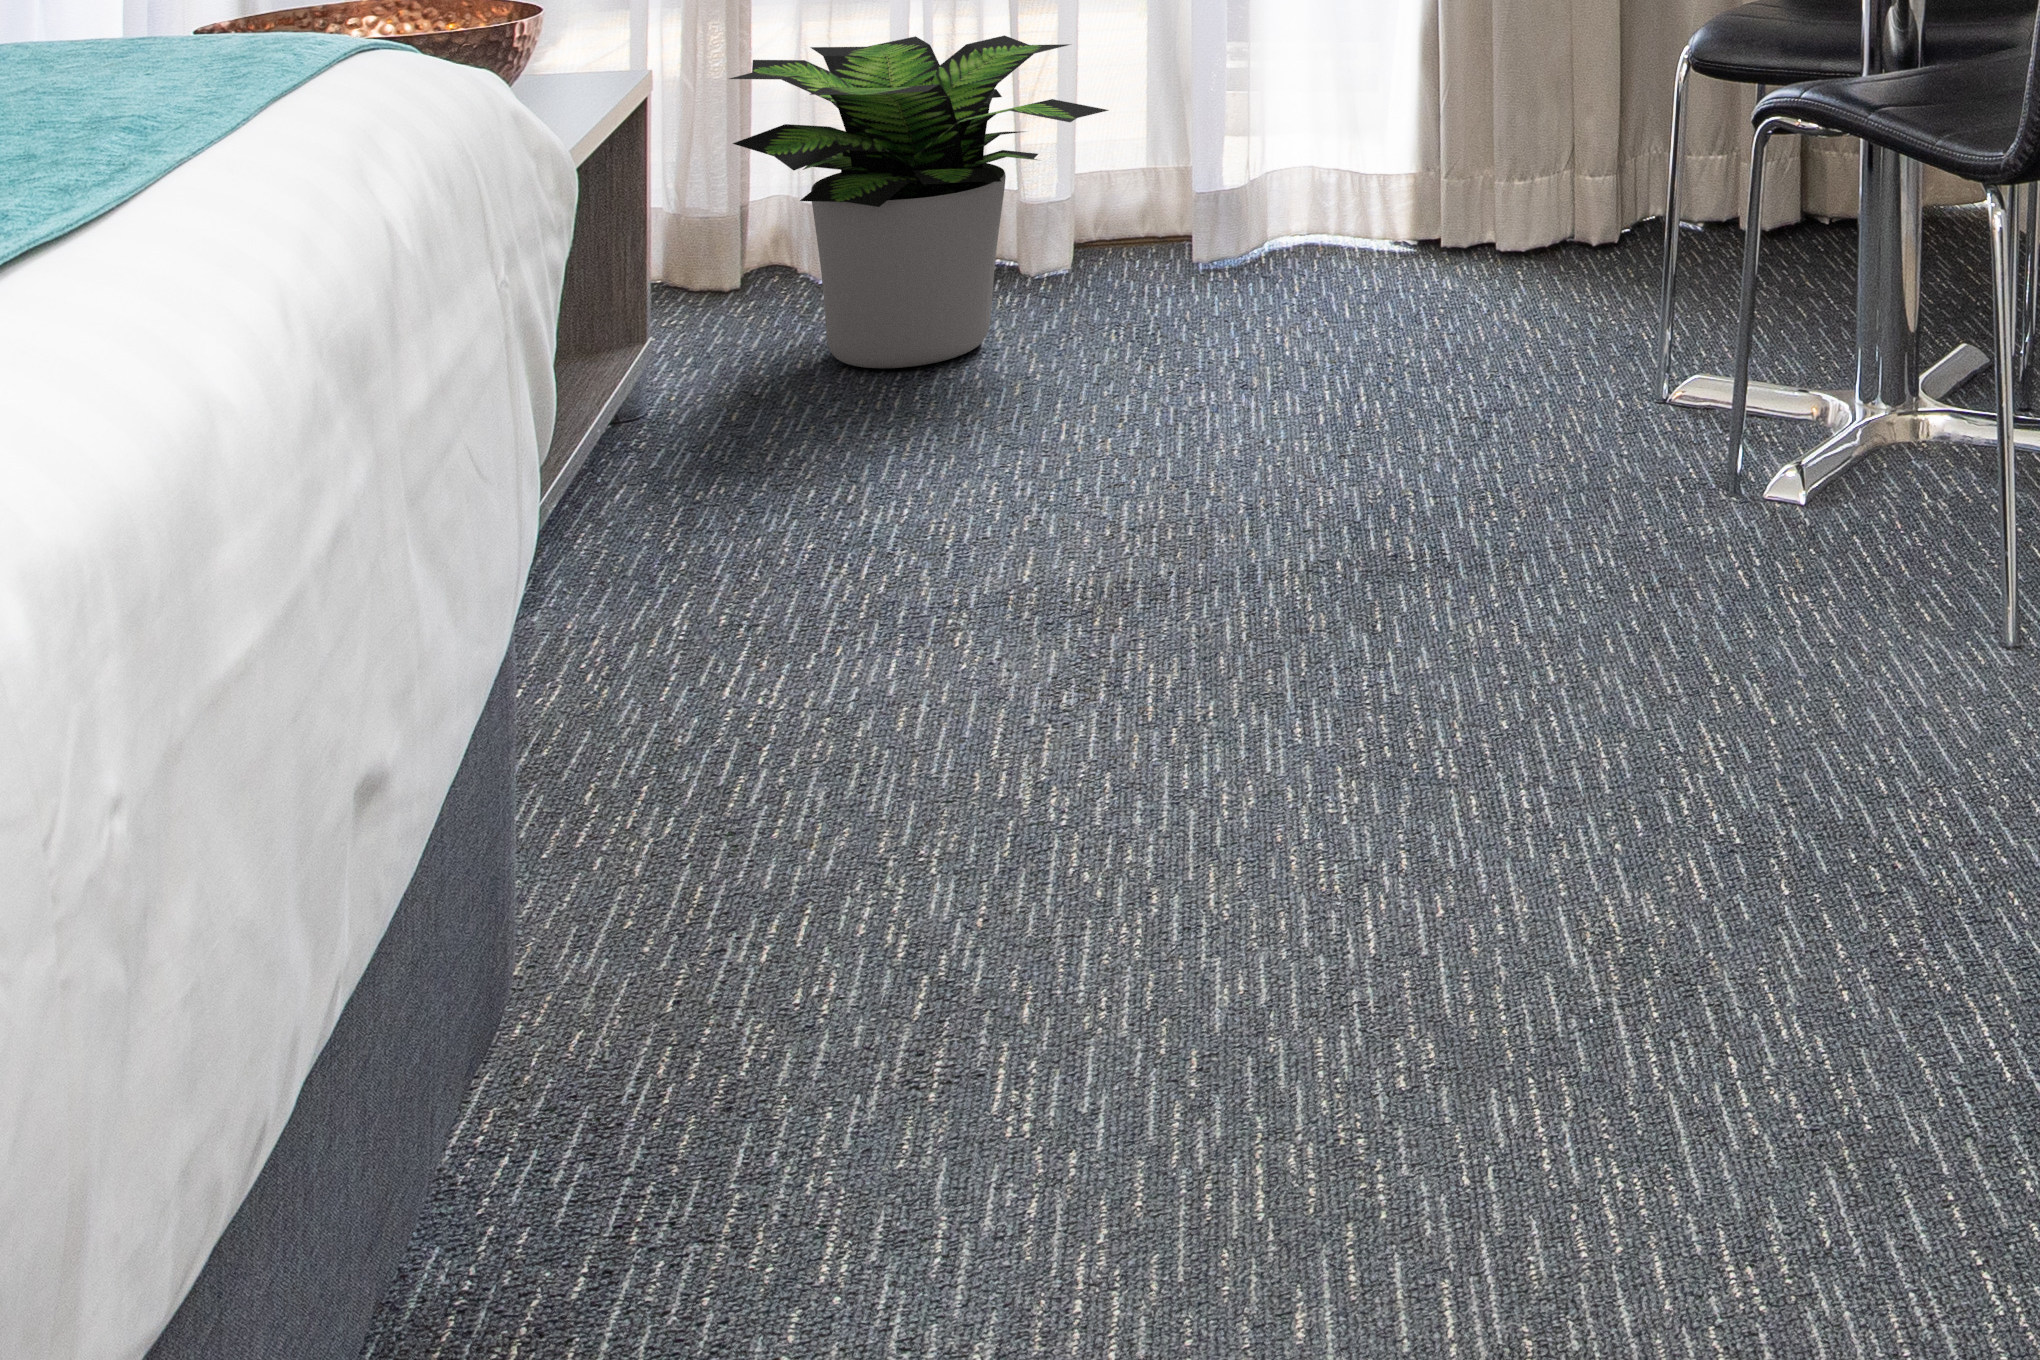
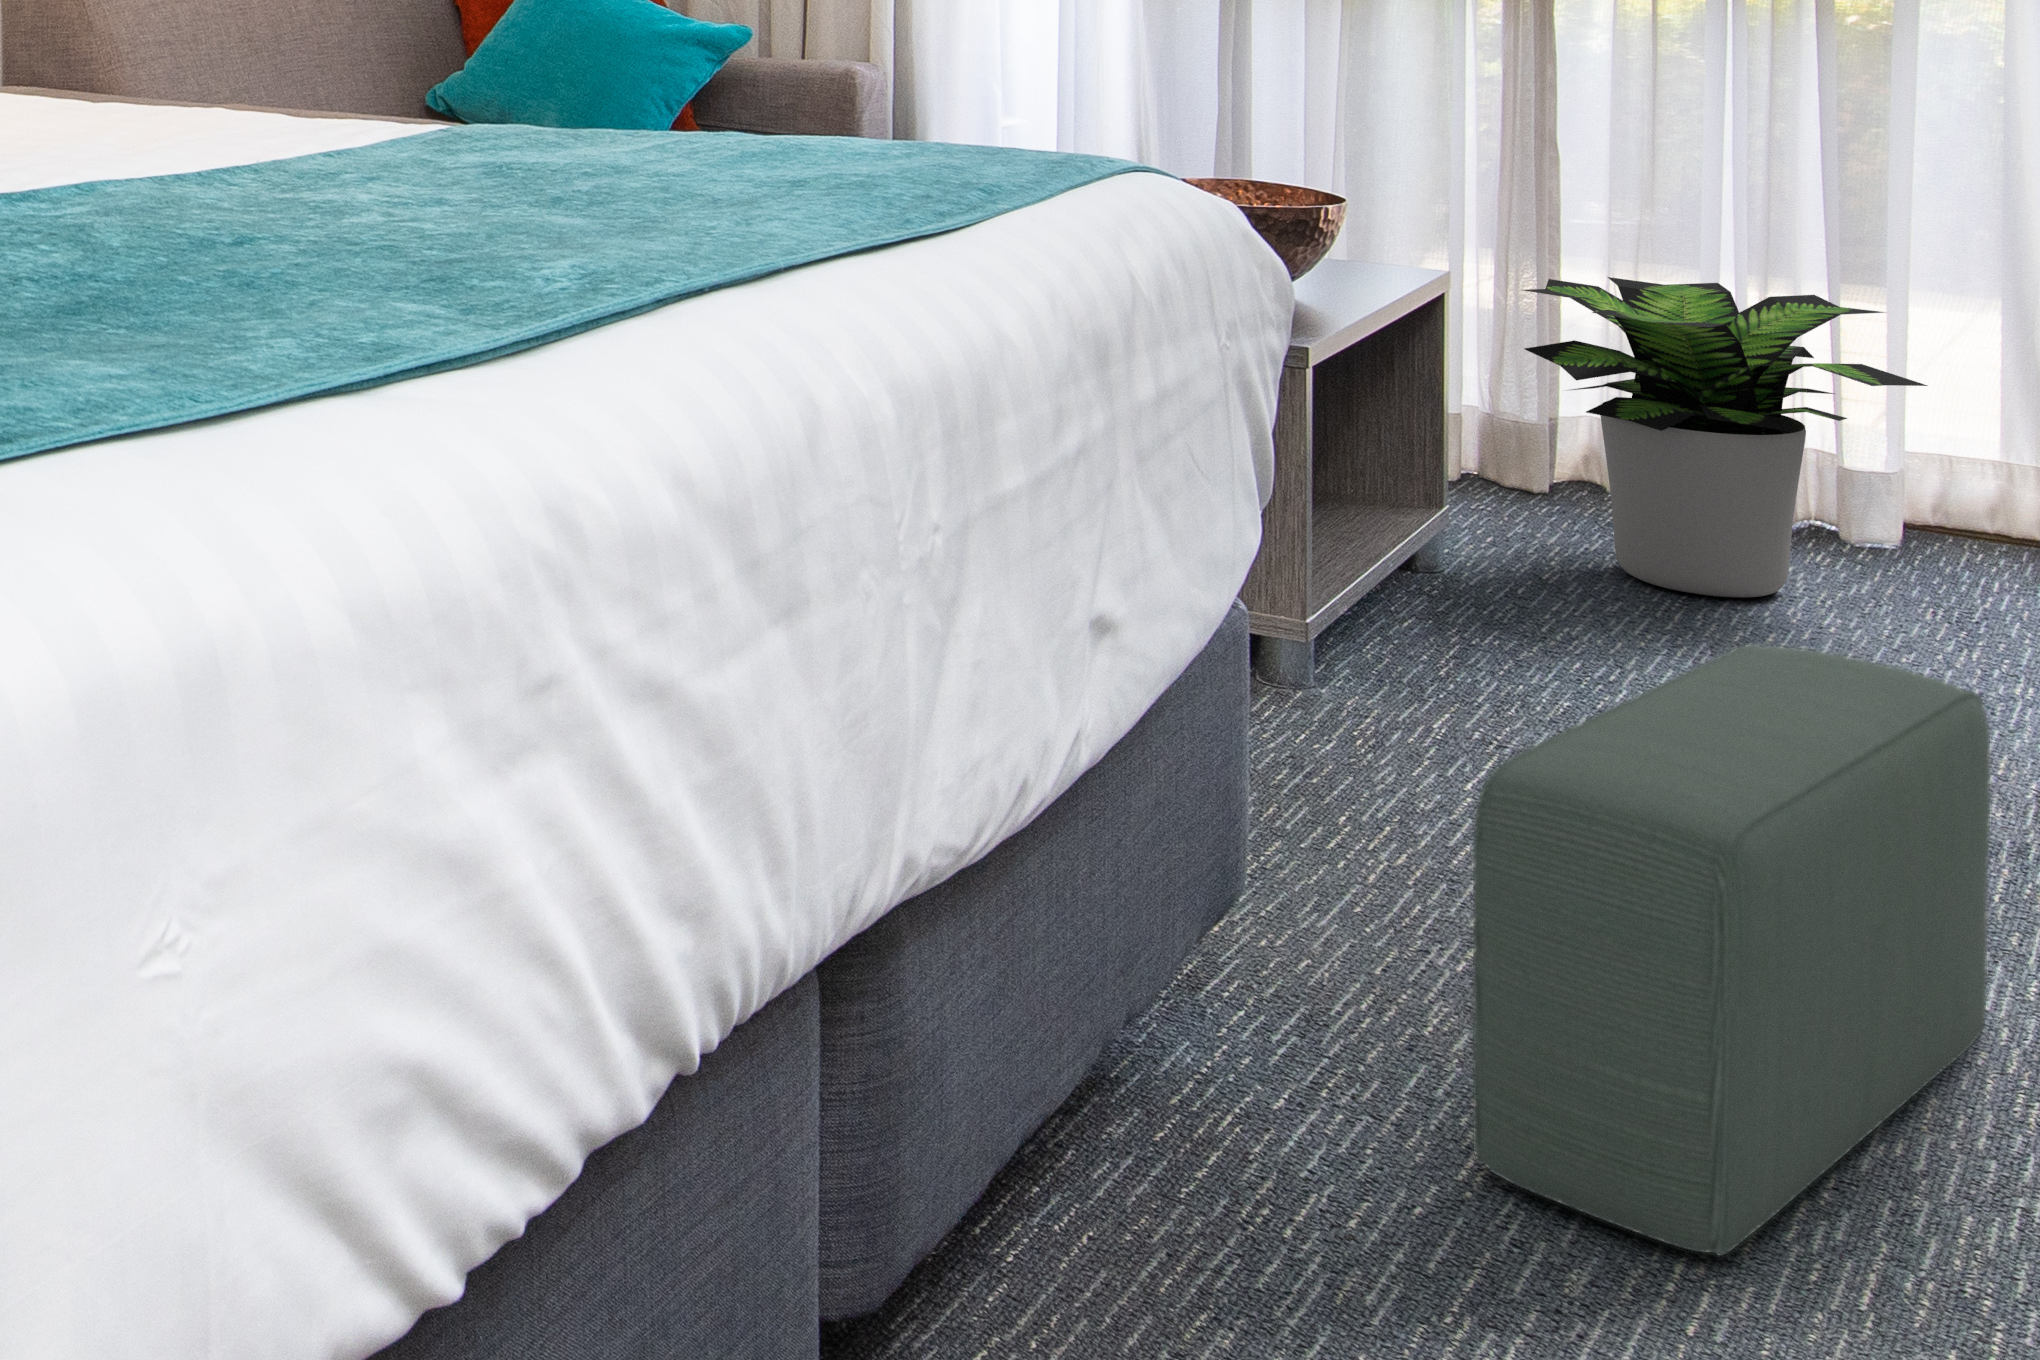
pouf: none [838,453,1277,1264] -> present [1473,644,1990,1255]

